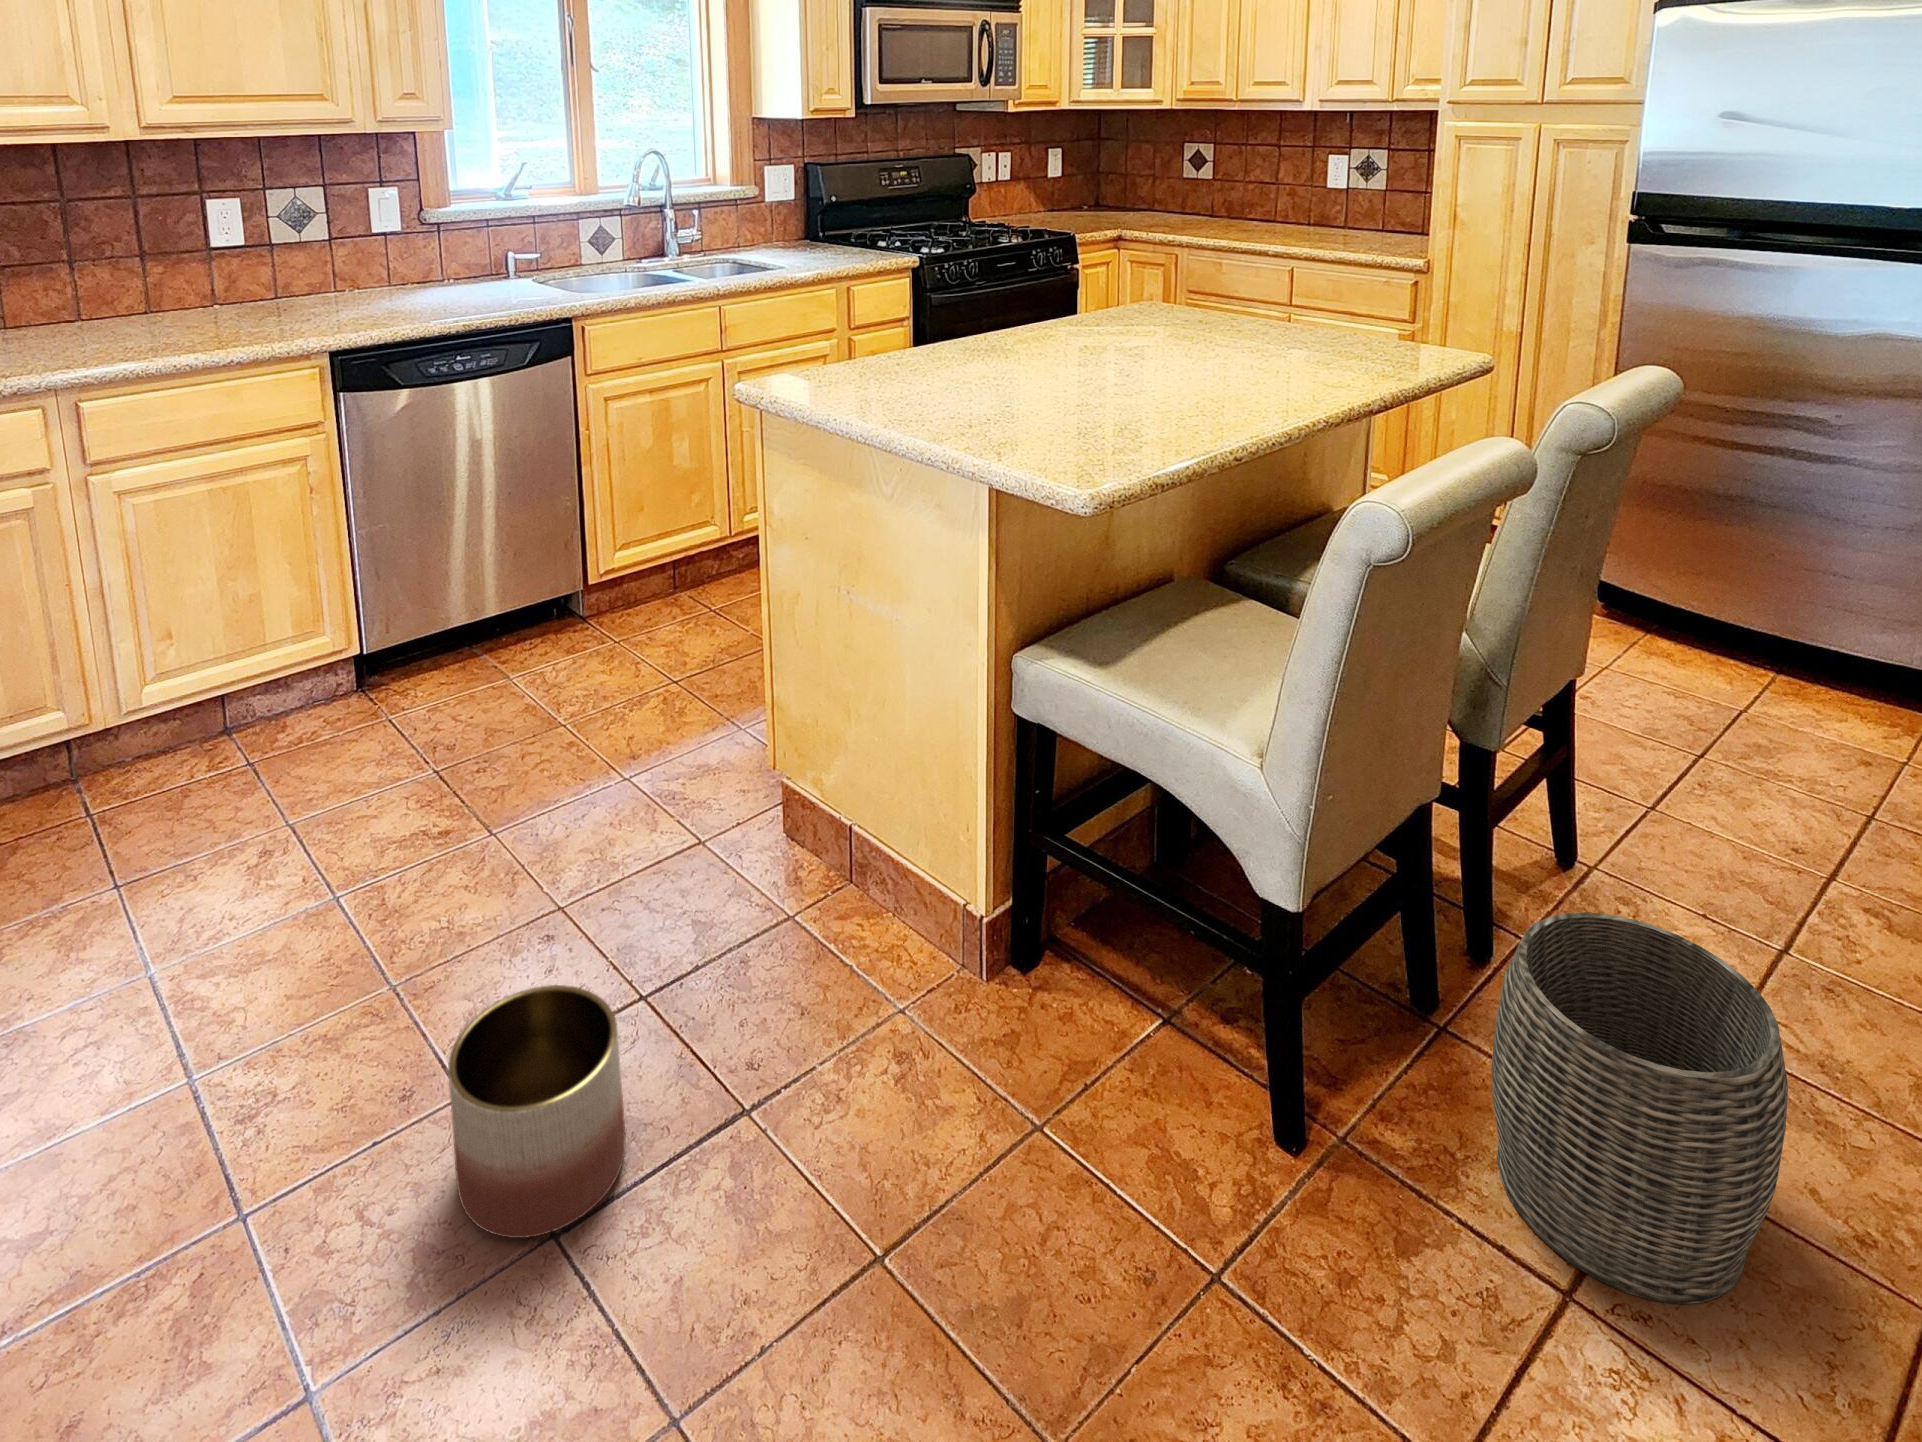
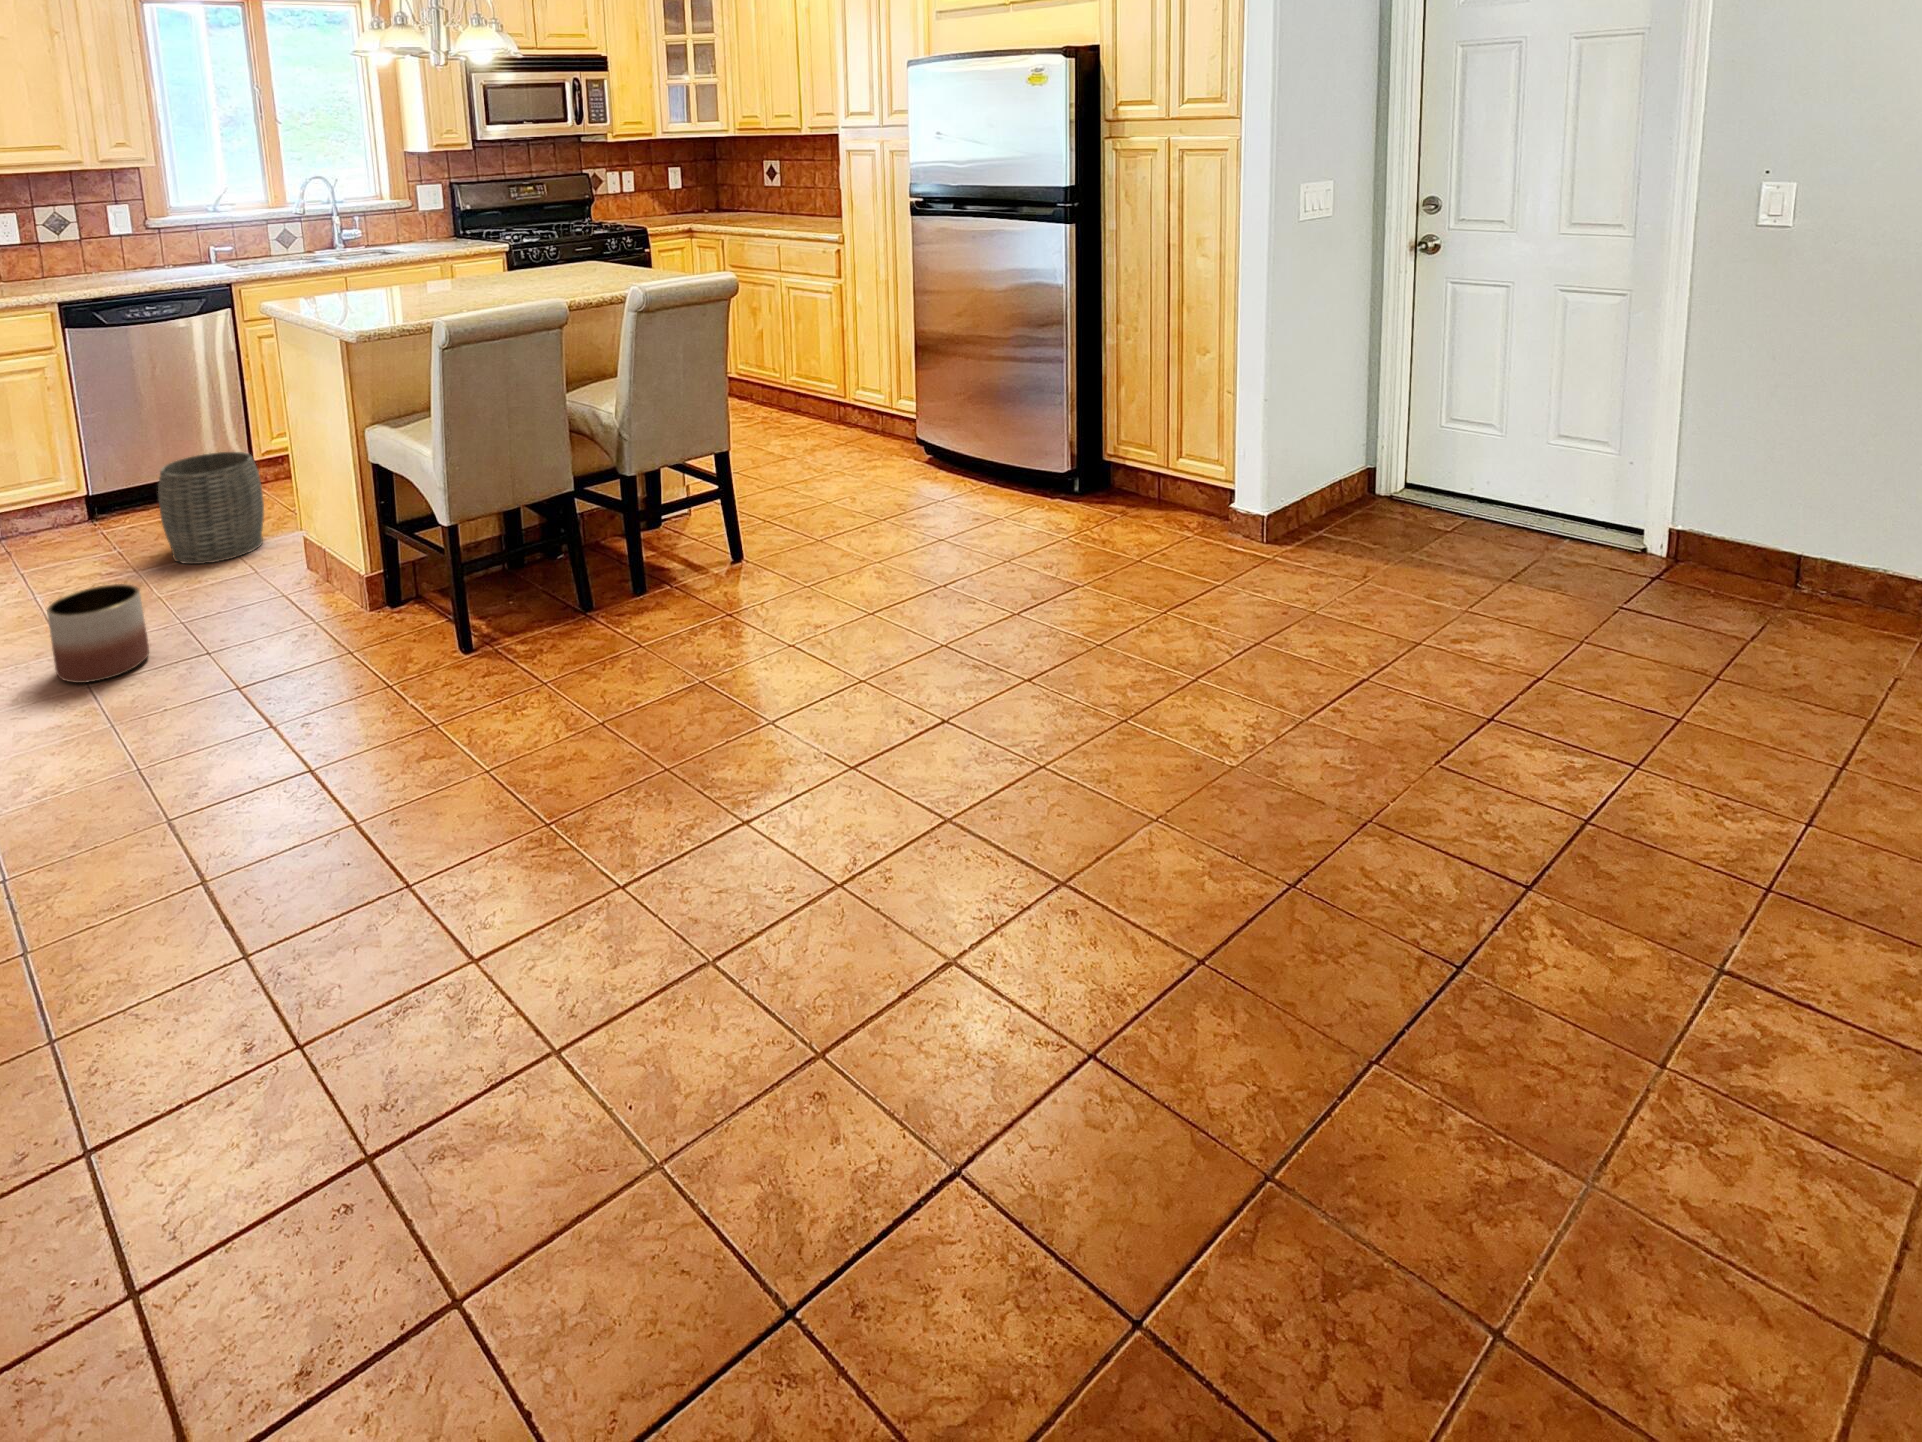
woven basket: present [1491,912,1788,1304] -> present [158,452,264,564]

